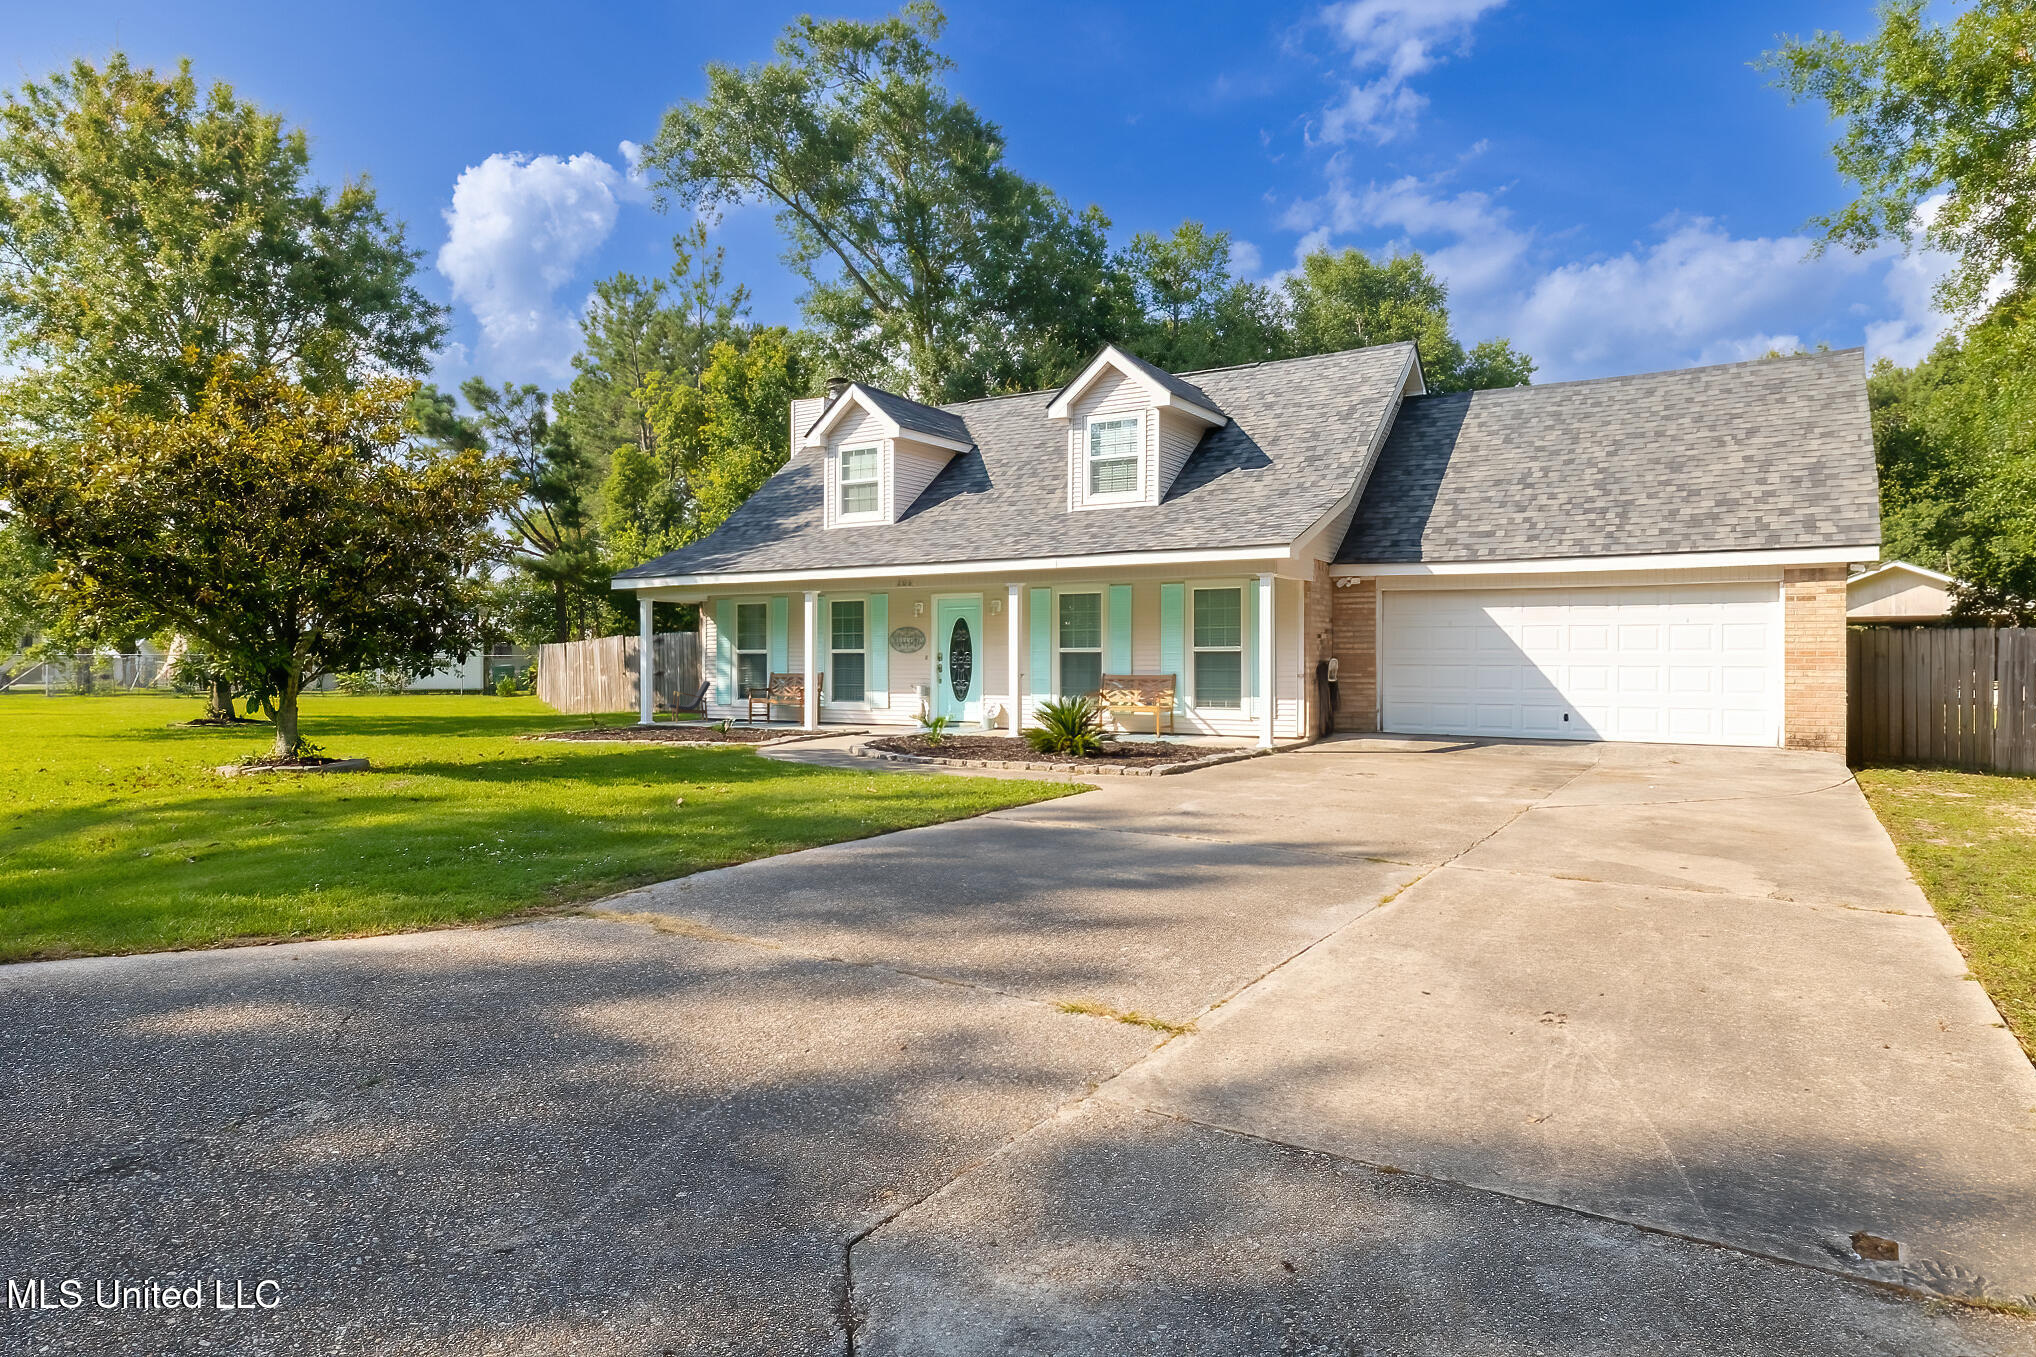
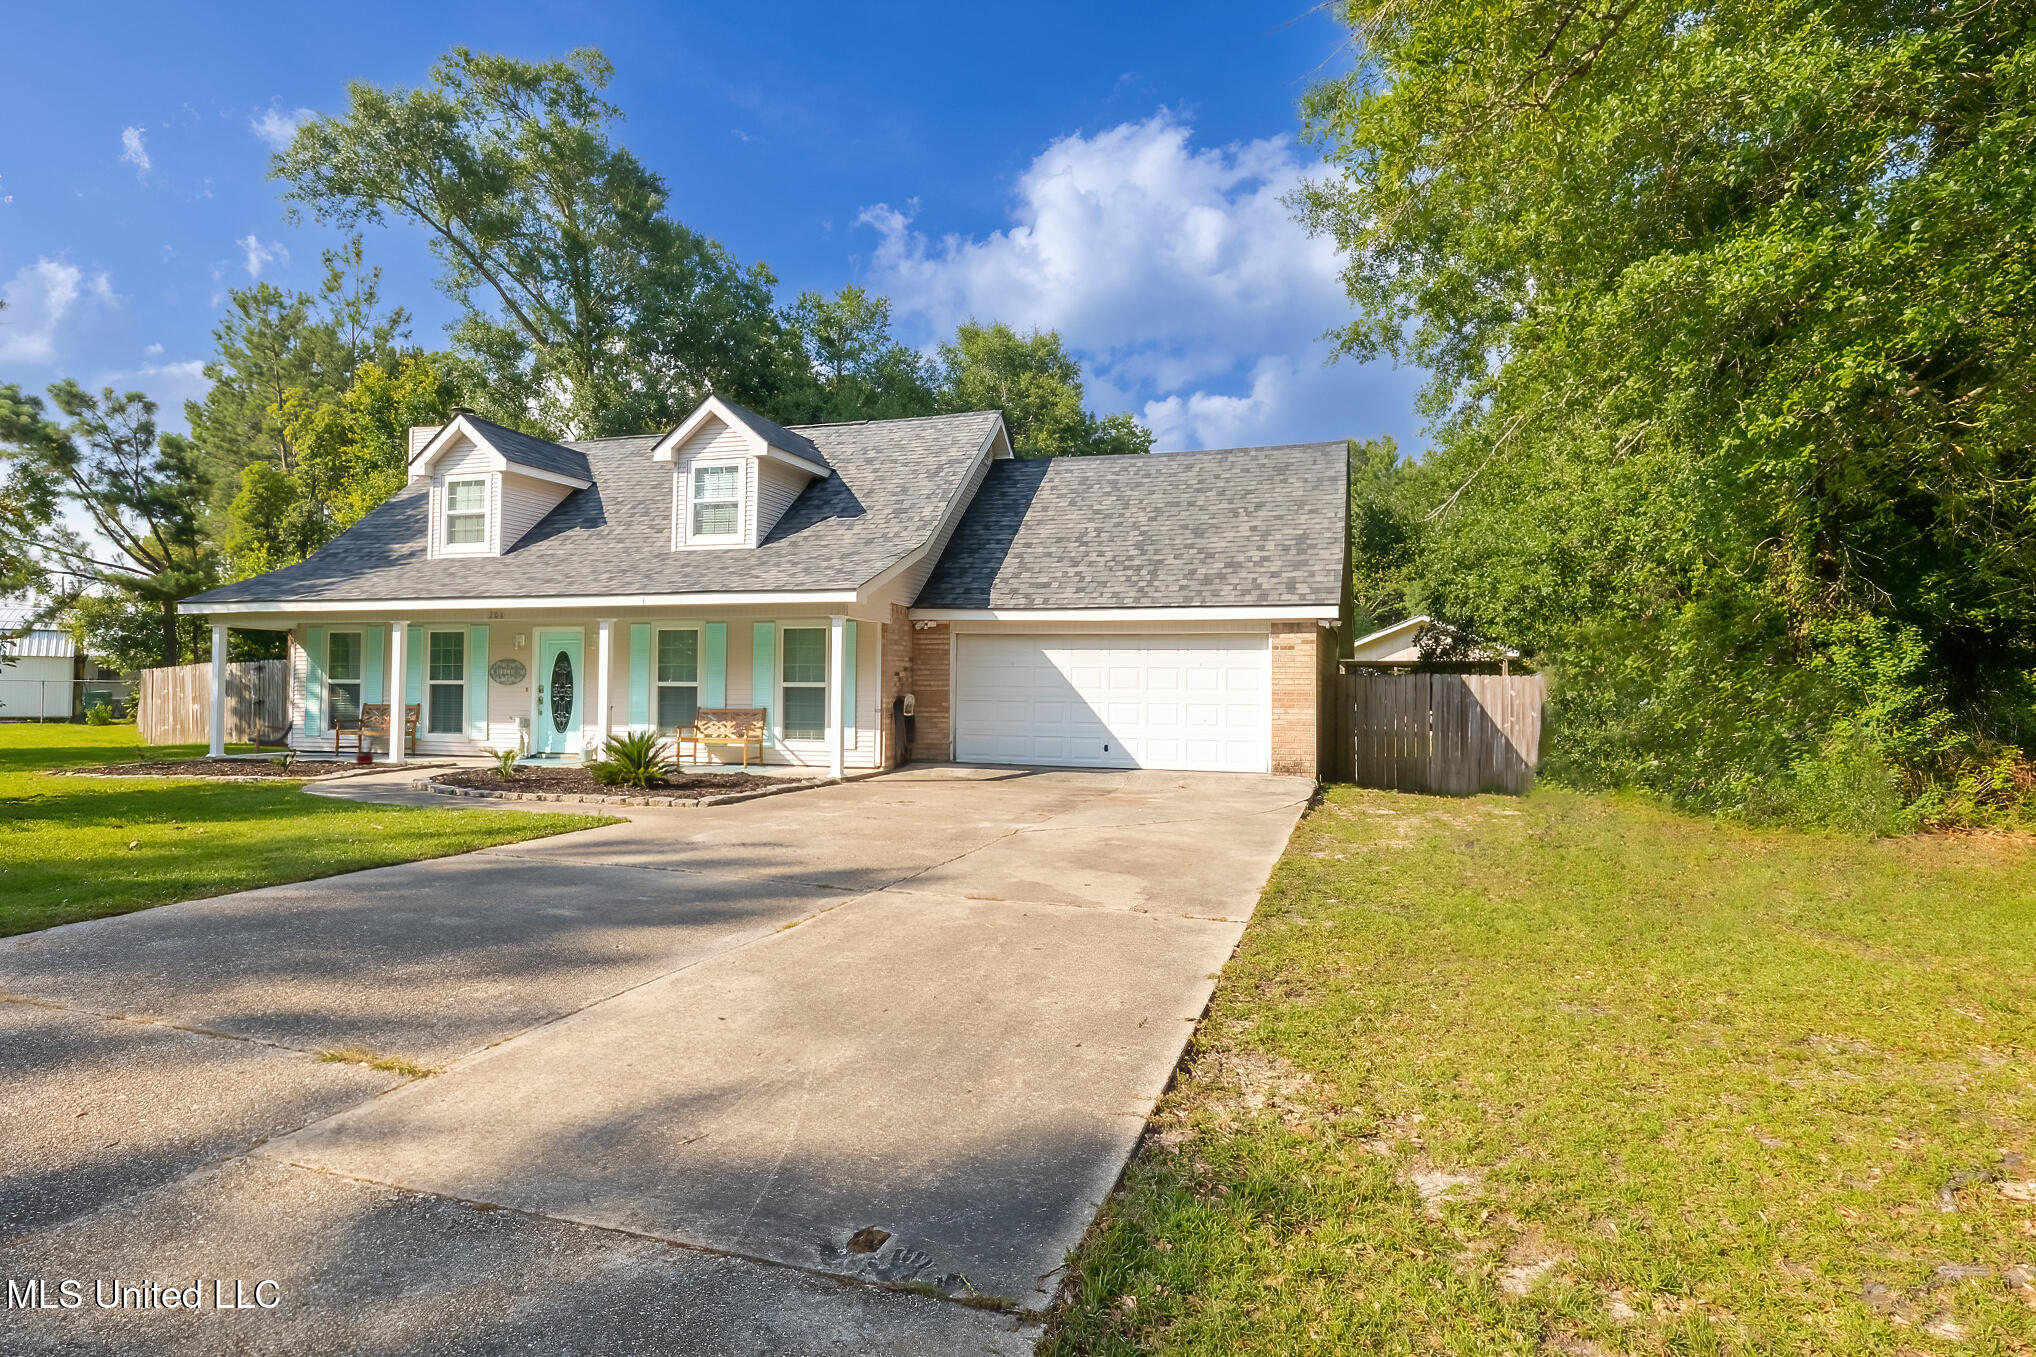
decorative plant: none [768,696,791,729] -> present [356,735,380,764]

